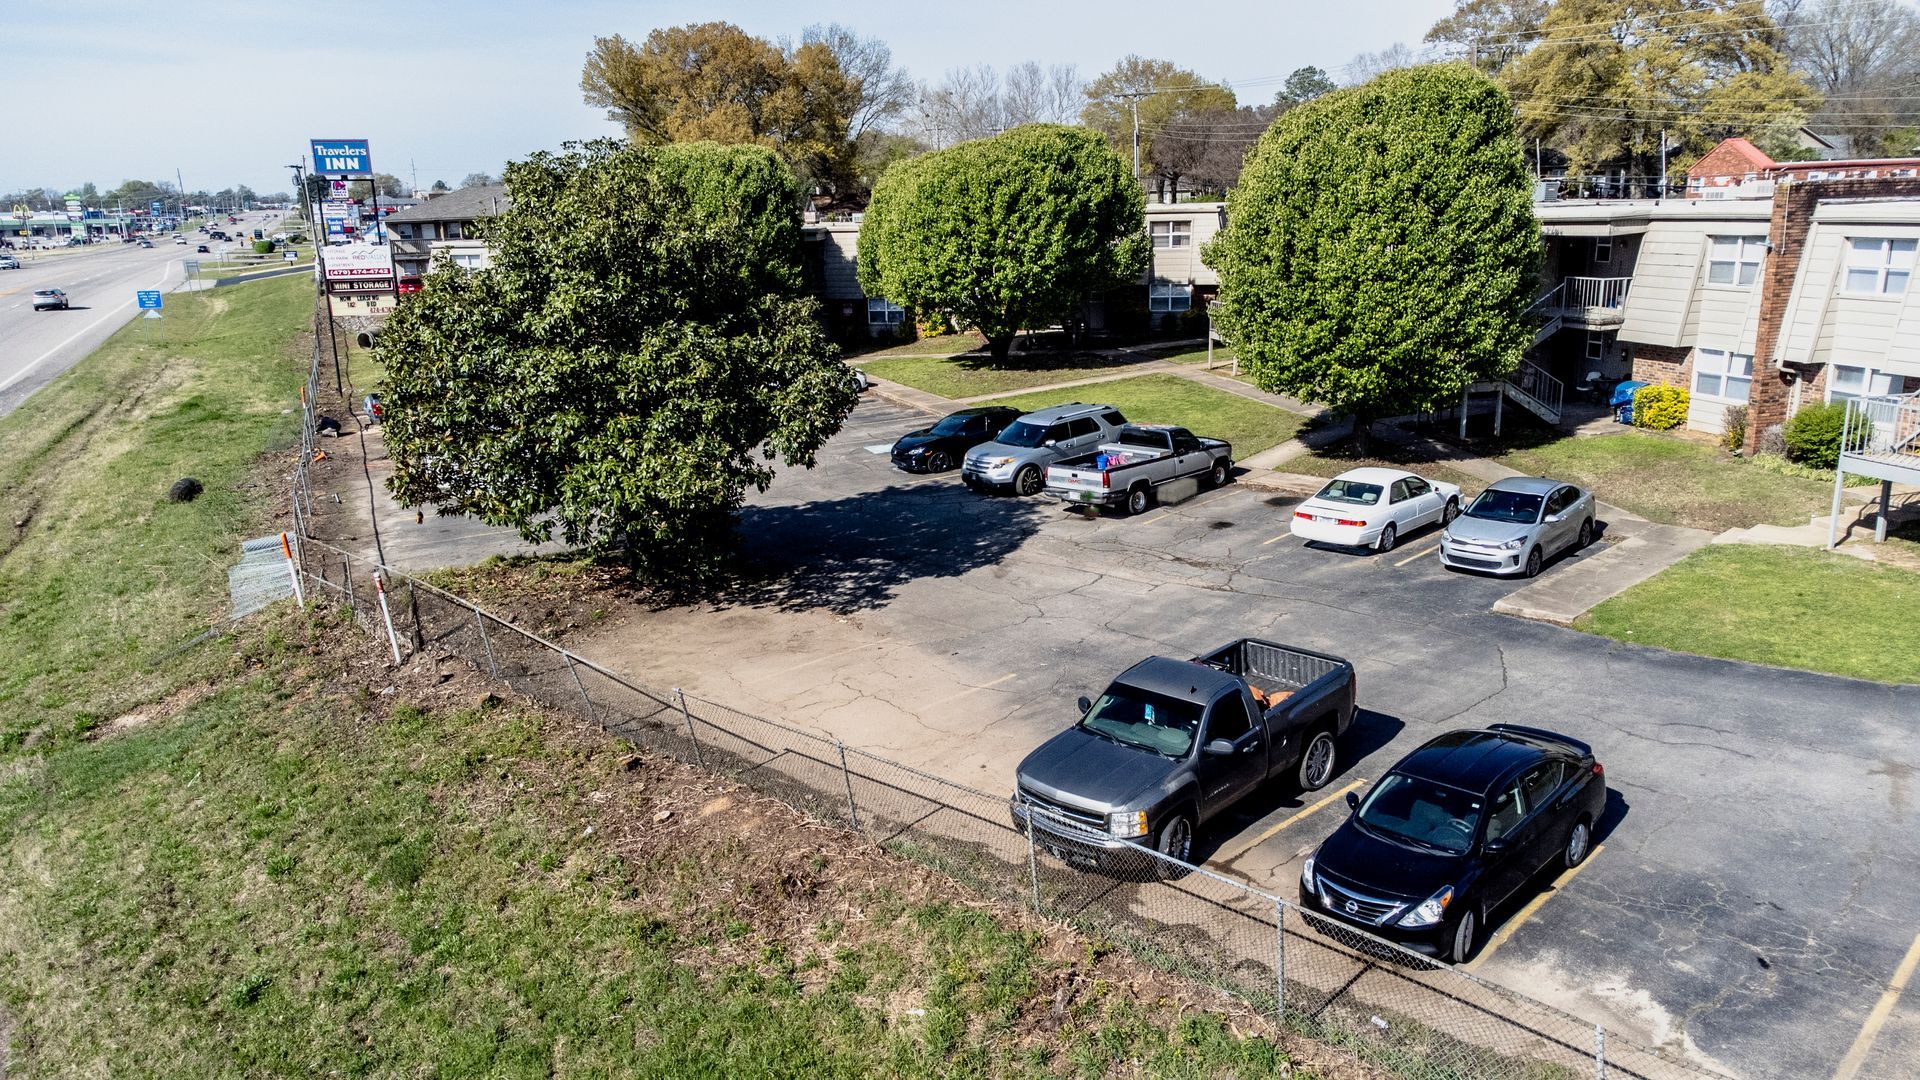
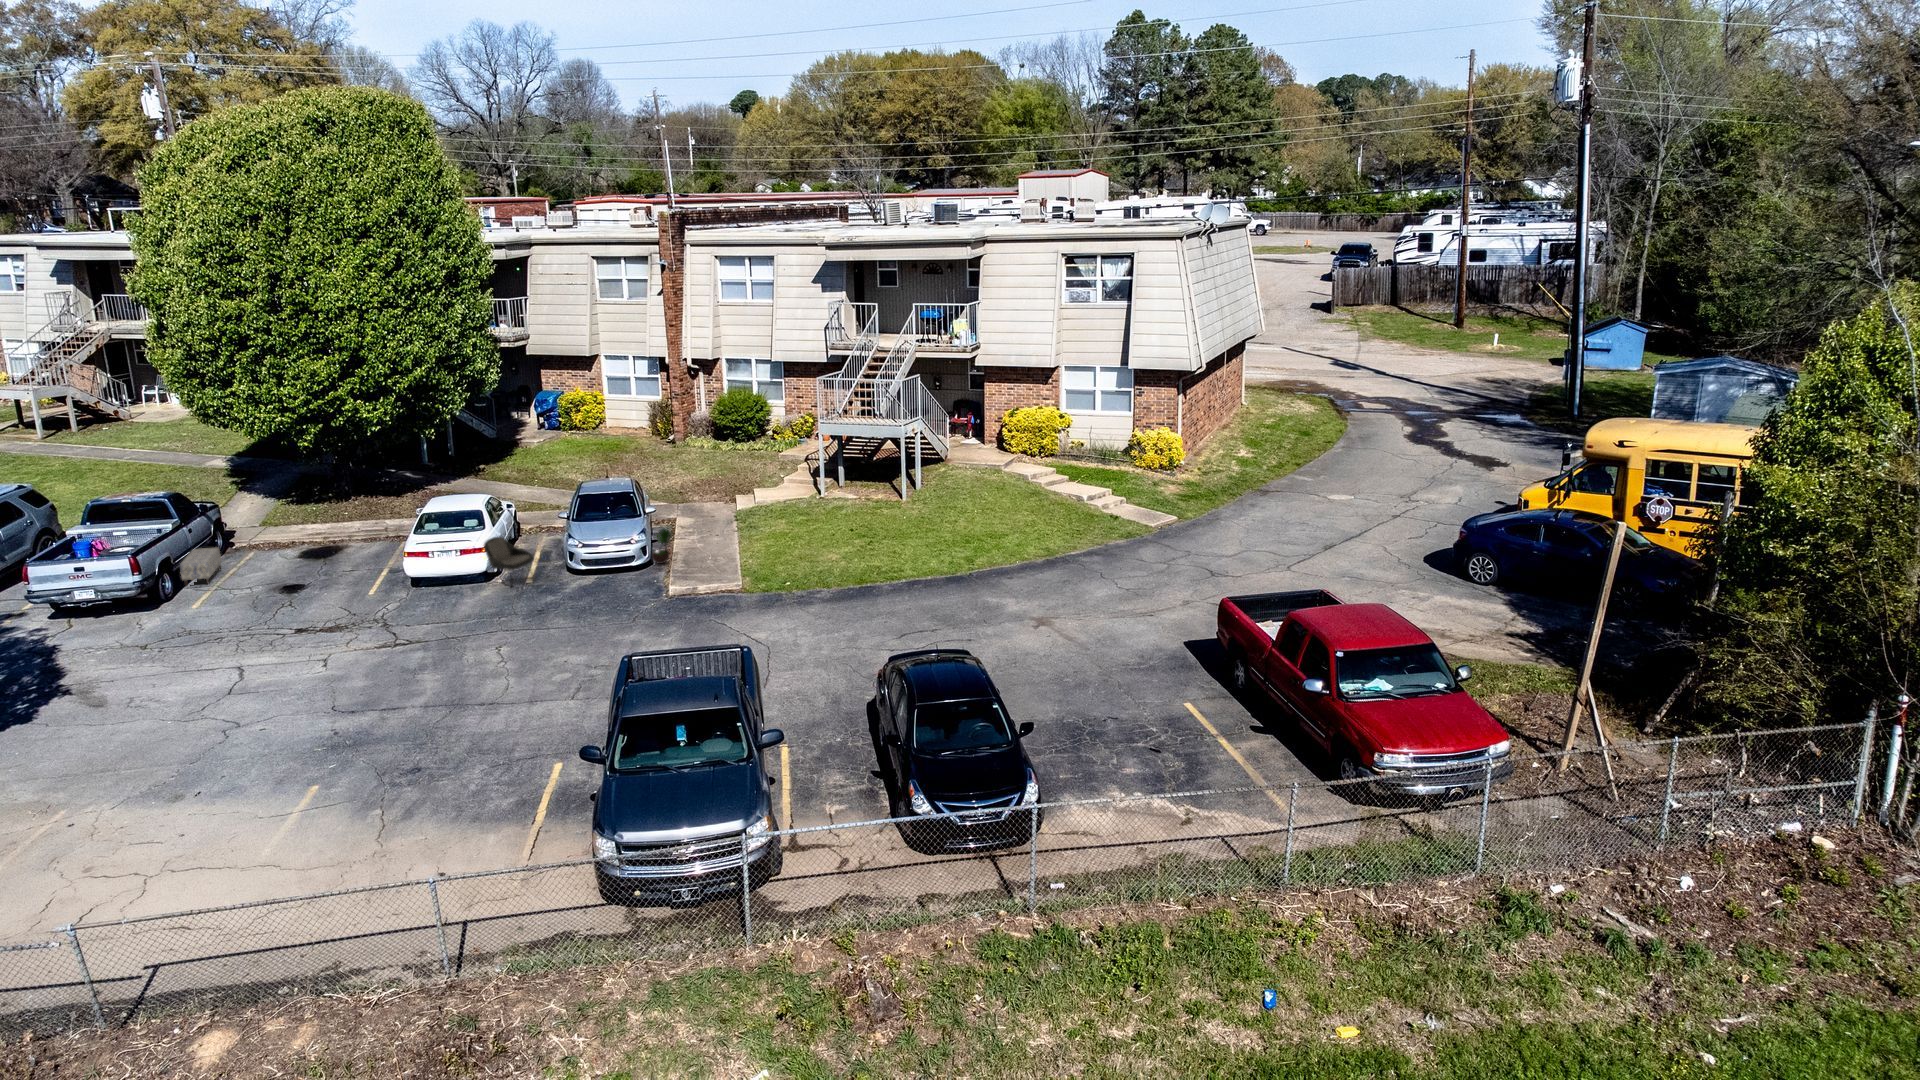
potted tree: present [1079,491,1098,519] -> present [652,529,672,564]
lounge chair: none [1357,513,1406,565] -> present [484,537,534,583]

